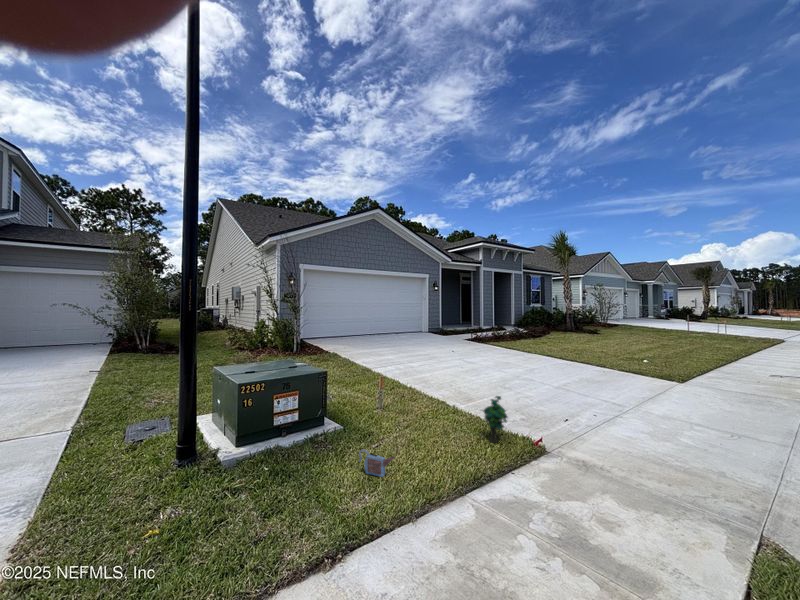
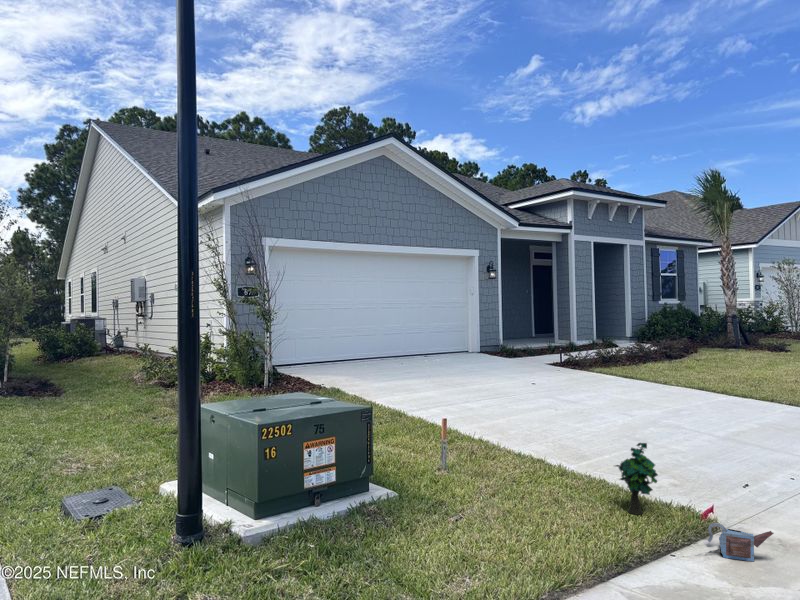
watering can: present [359,449,395,477] -> present [708,523,774,562]

